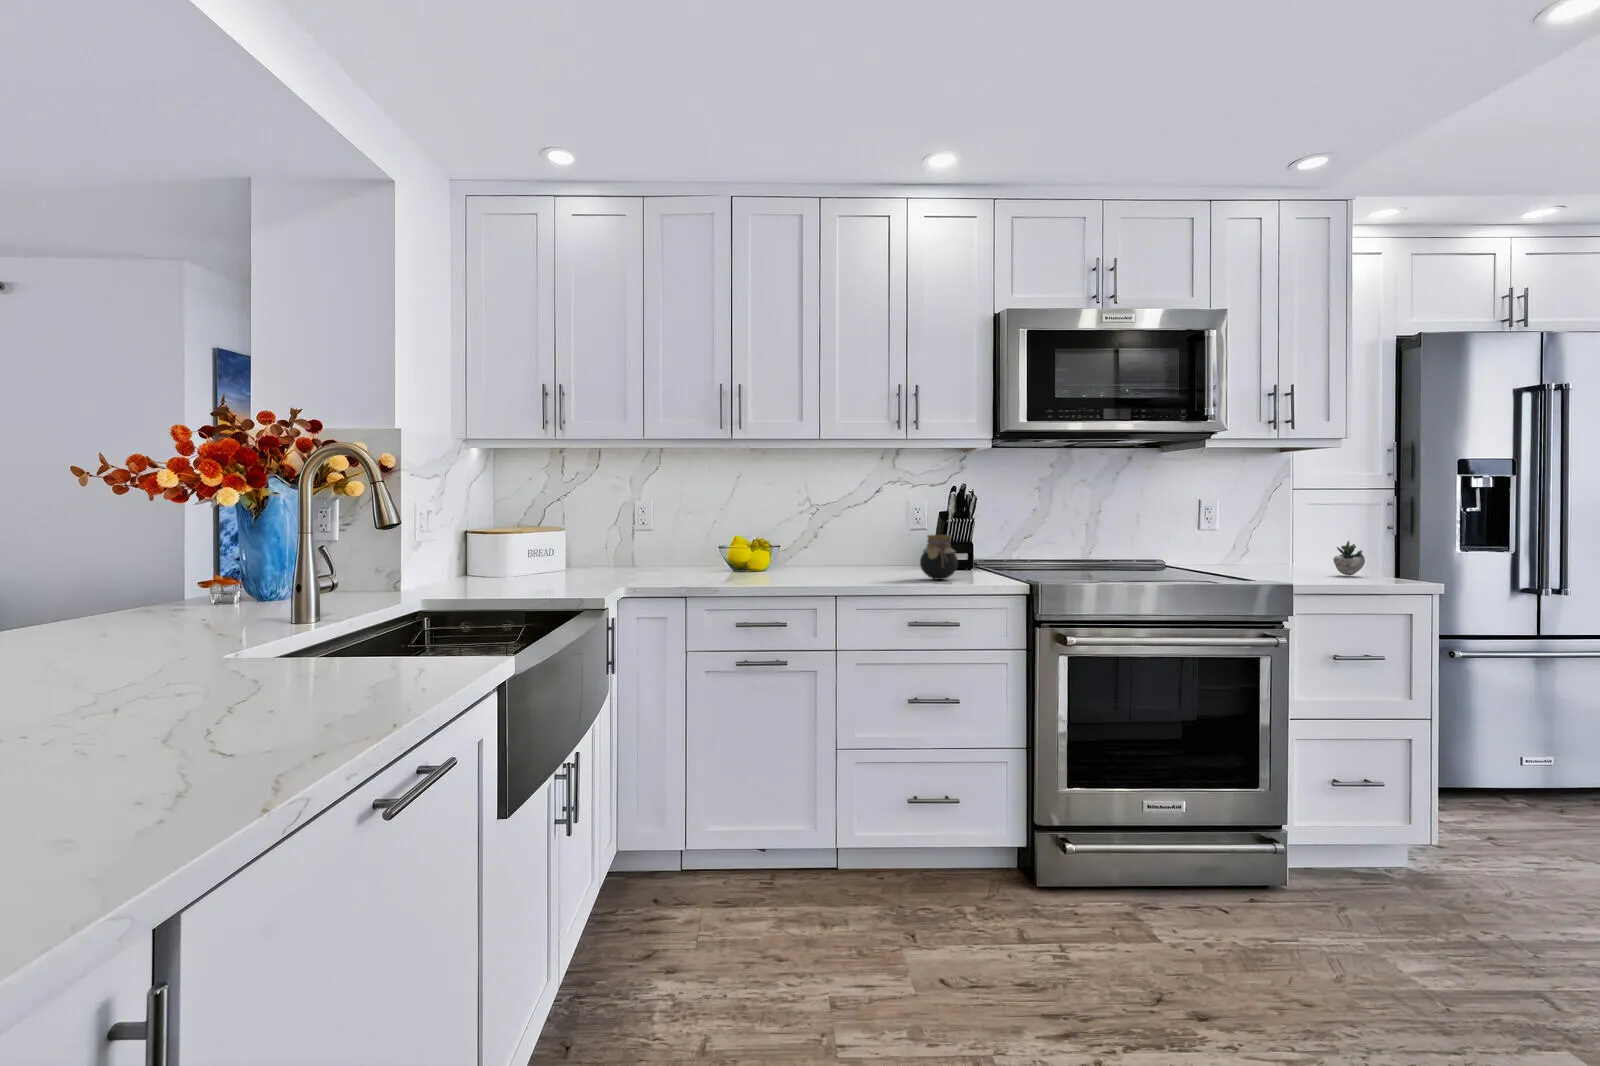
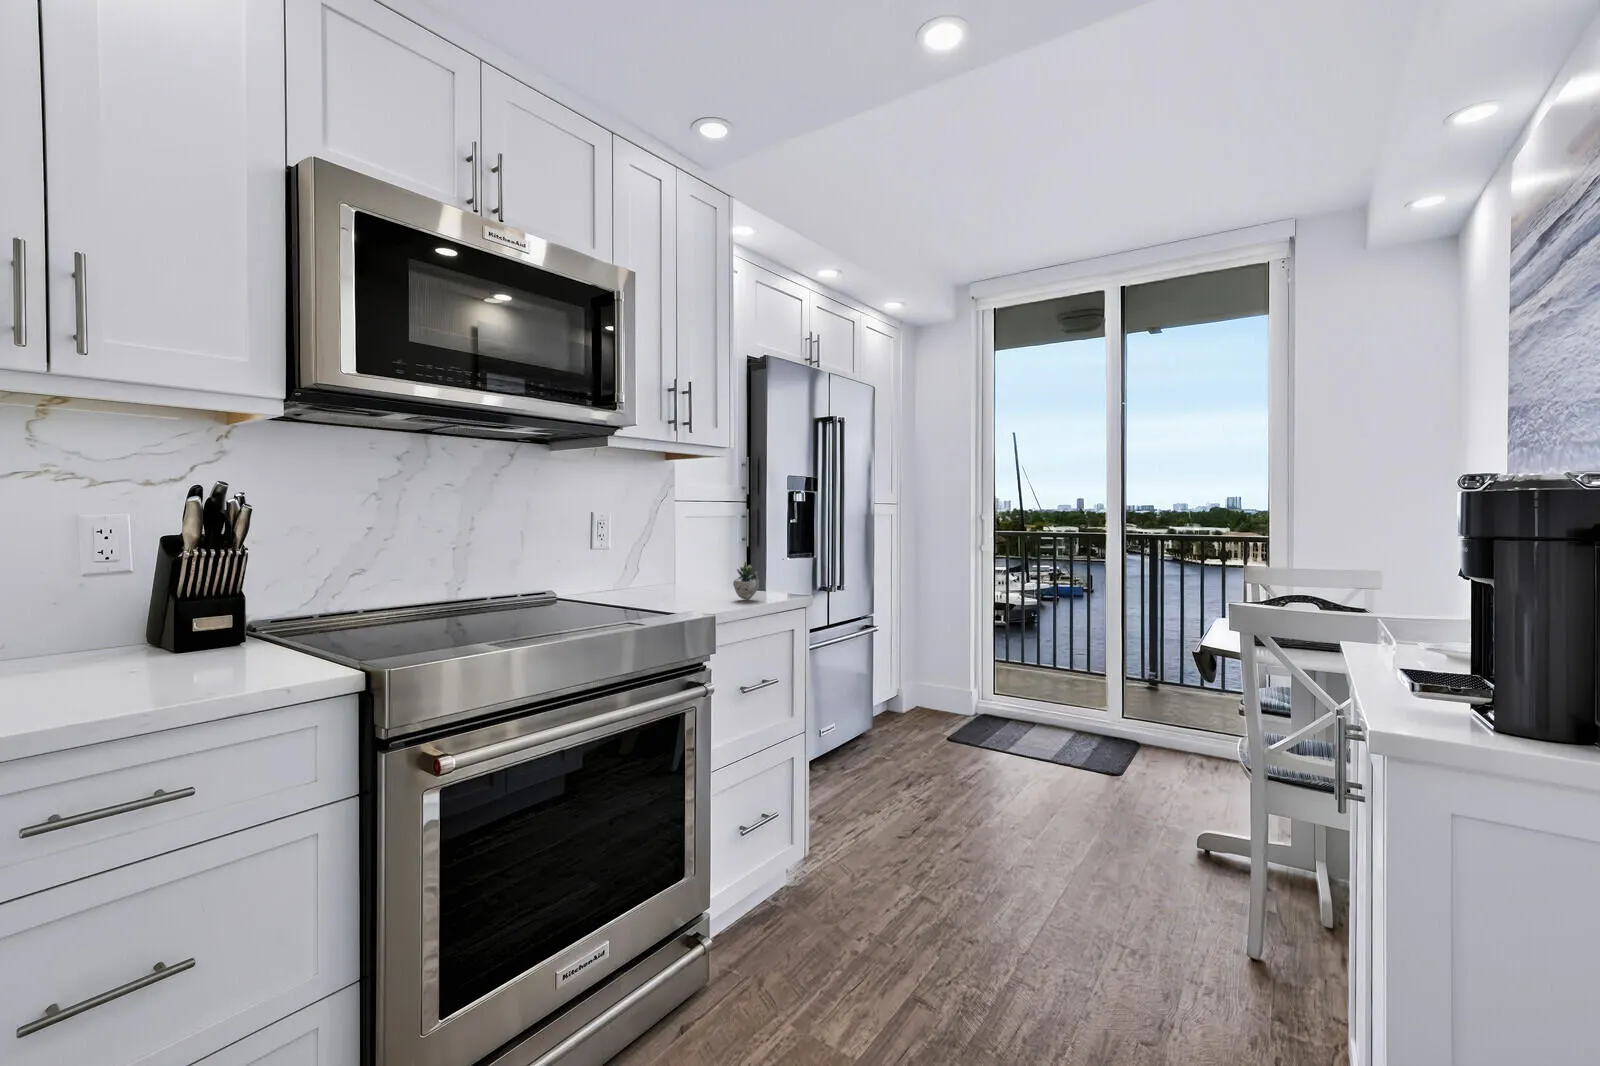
jar: present [920,535,958,580] -> none [92,592,201,692]

